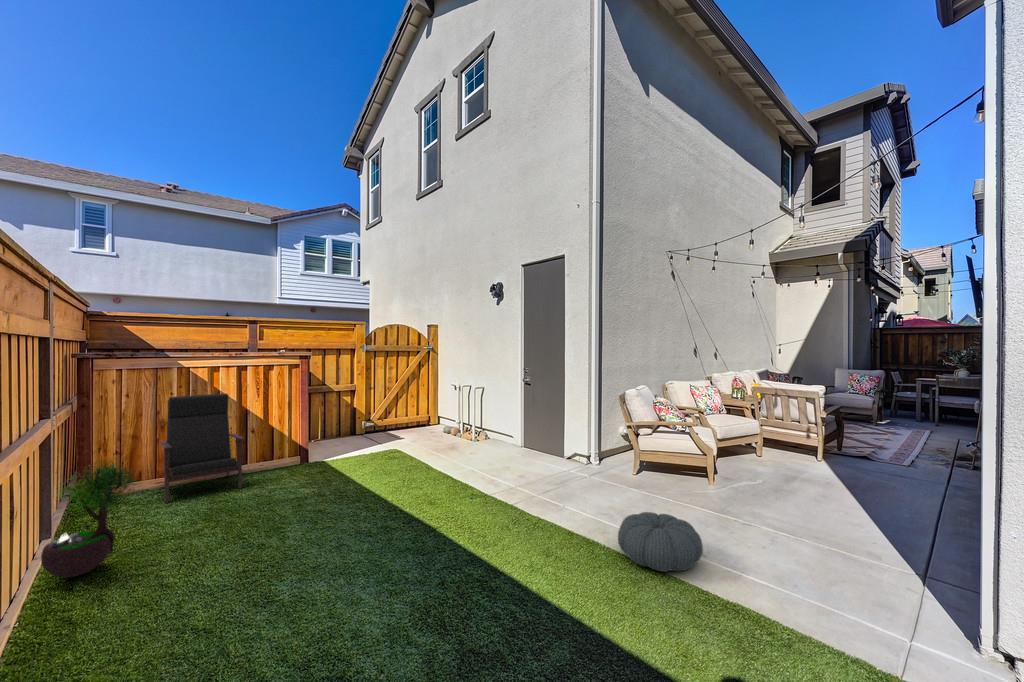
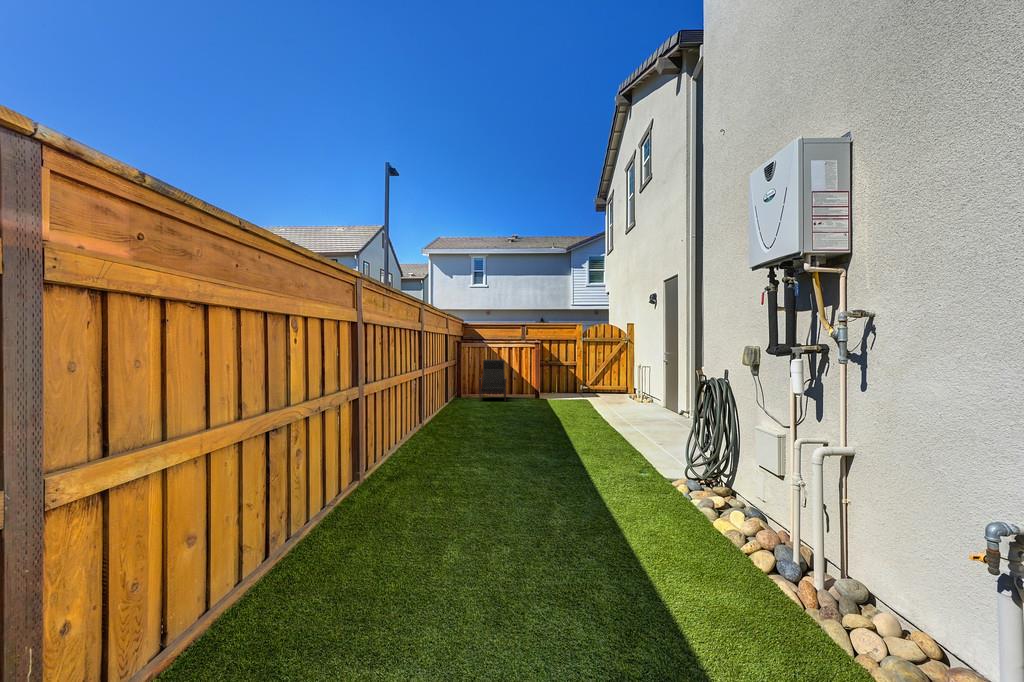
potted tree: present [41,460,137,578] -> none [442,373,464,410]
pouf: present [618,512,703,572] -> none [611,421,651,442]

